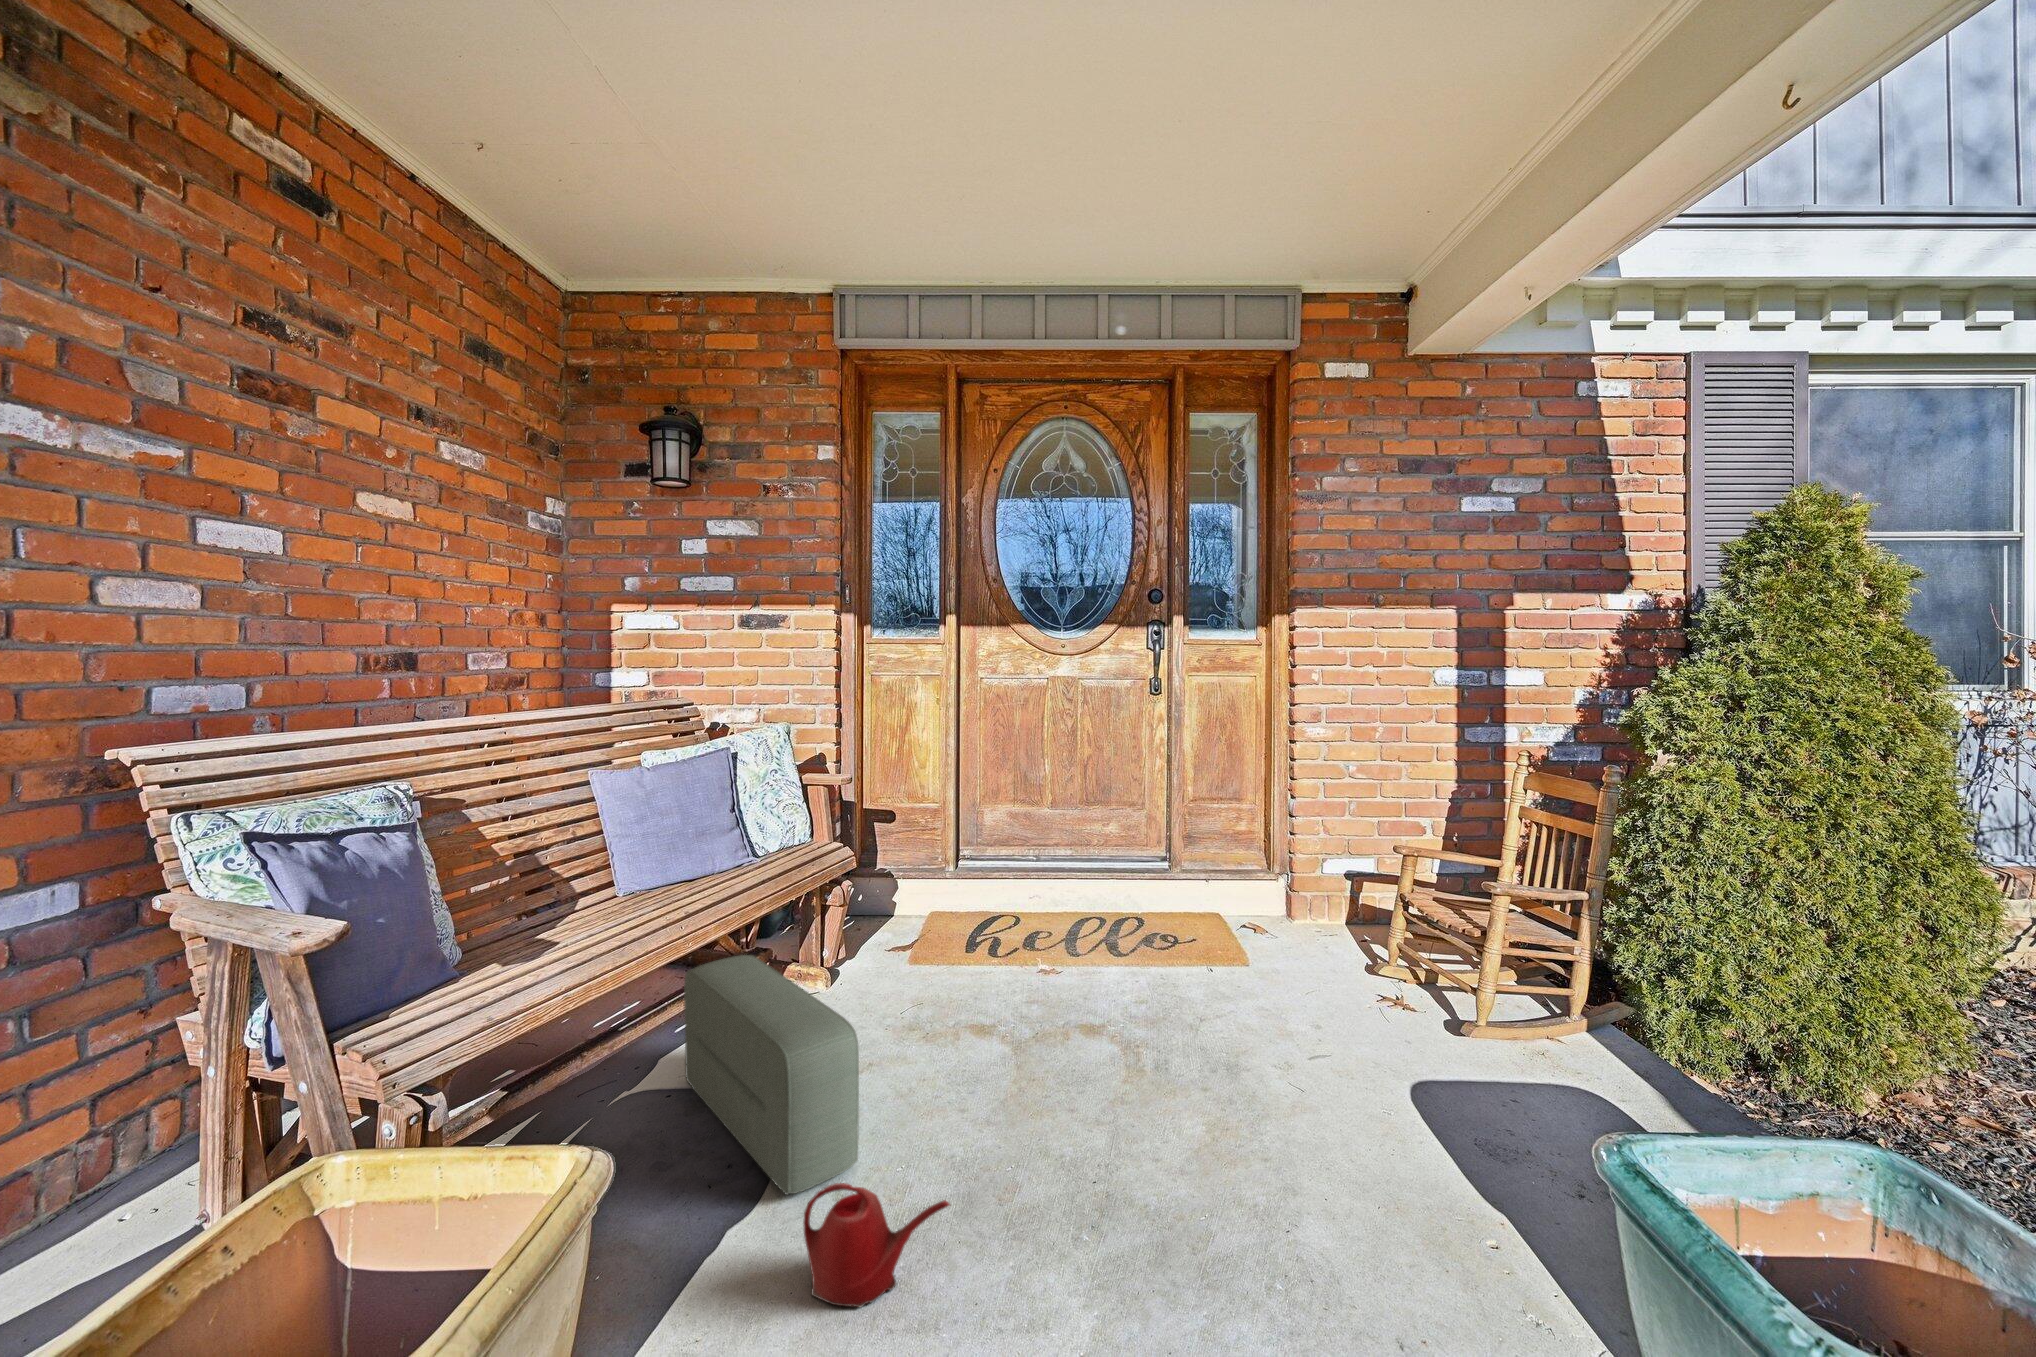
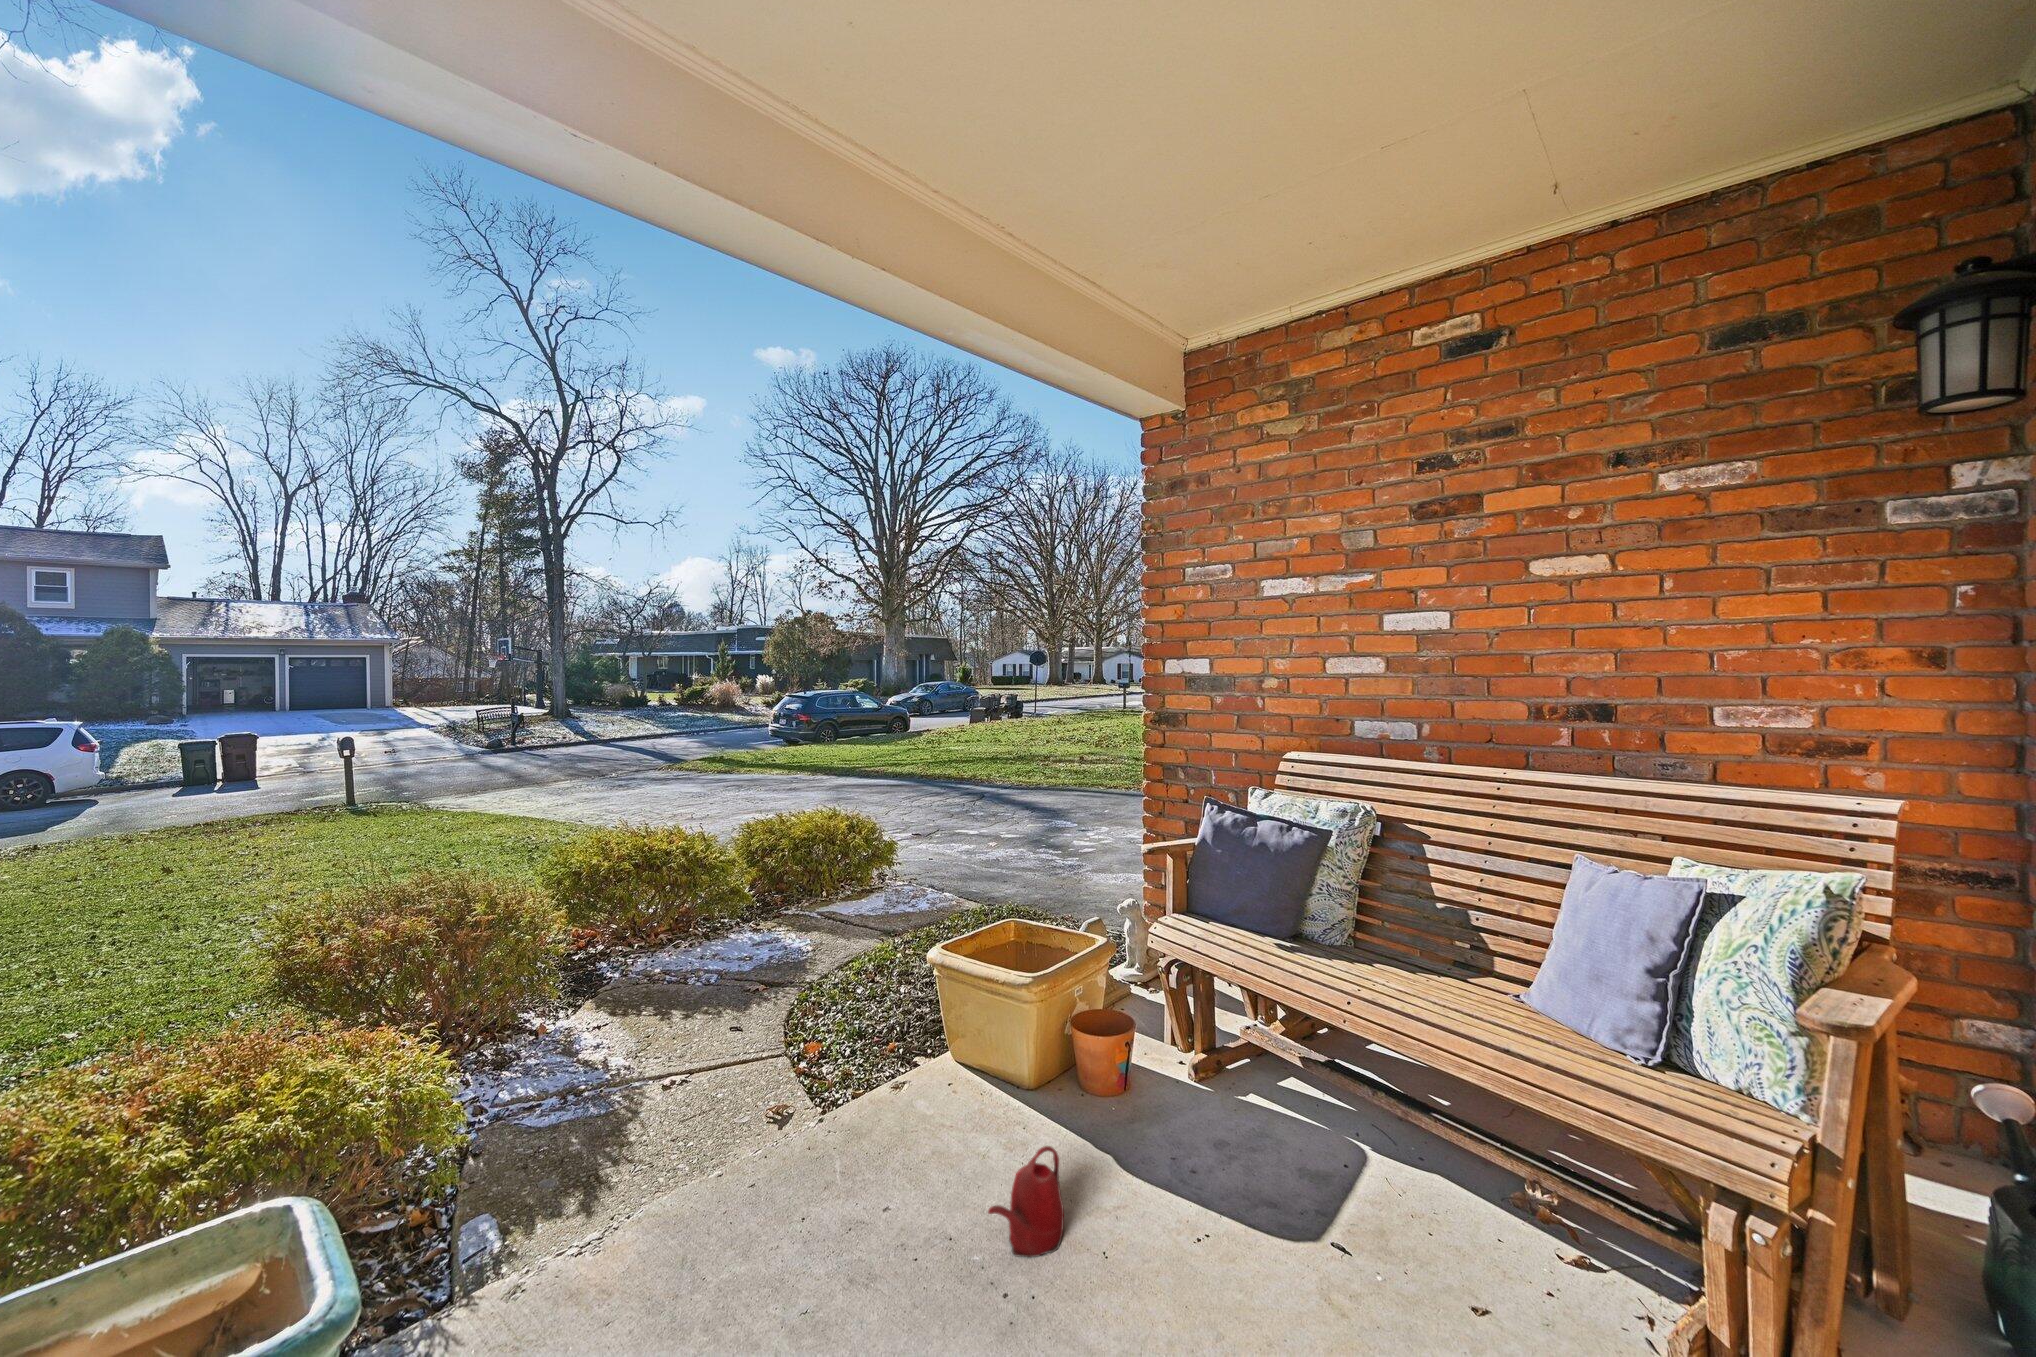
pouf: present [684,955,859,1194] -> none [1146,1061,1435,1266]

